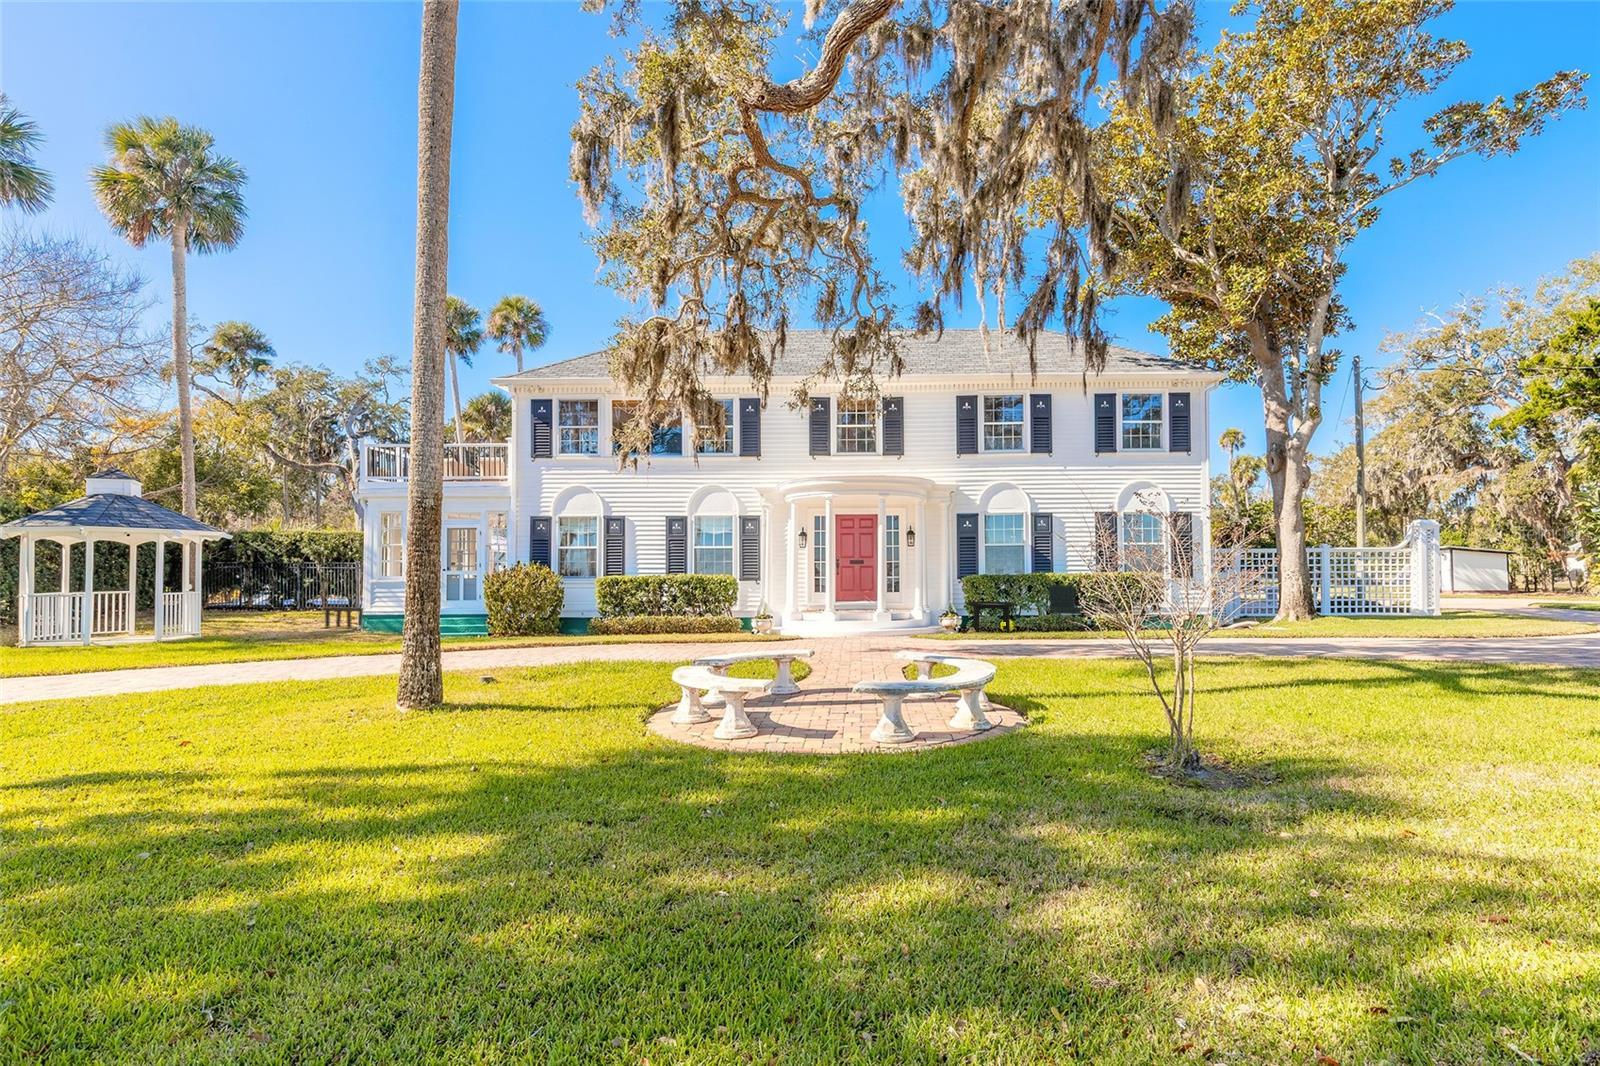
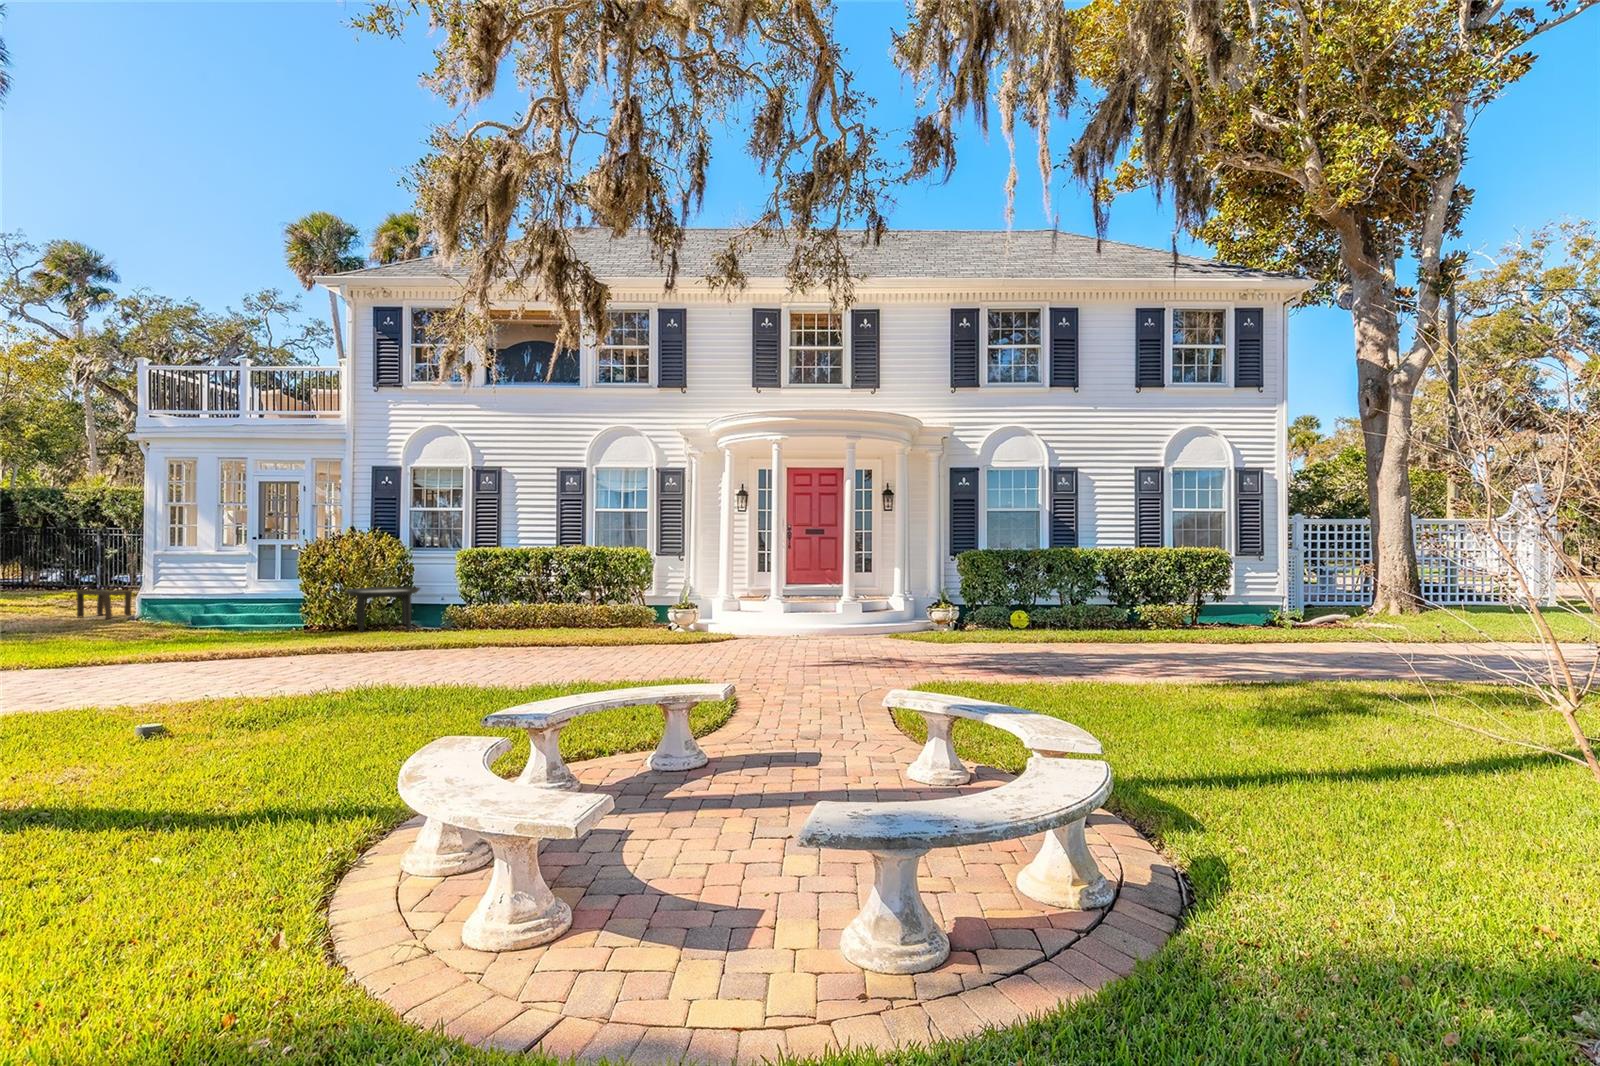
chair: present [1049,585,1082,631] -> none [1073,565,1121,628]
round table: present [967,601,1016,633] -> present [346,587,420,632]

